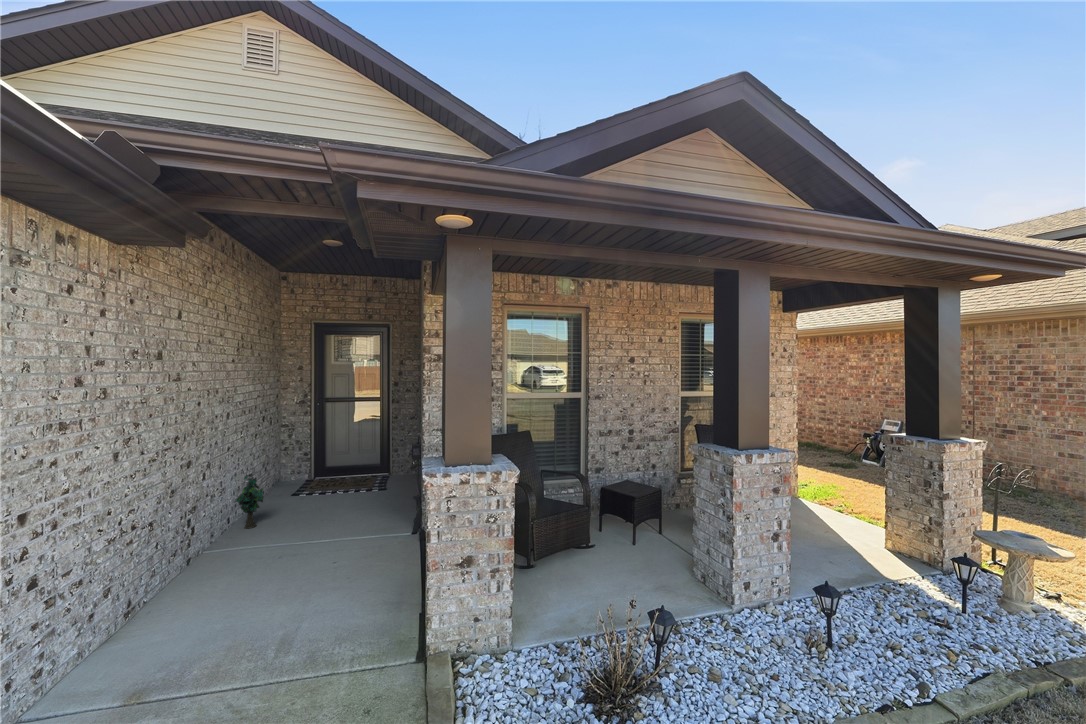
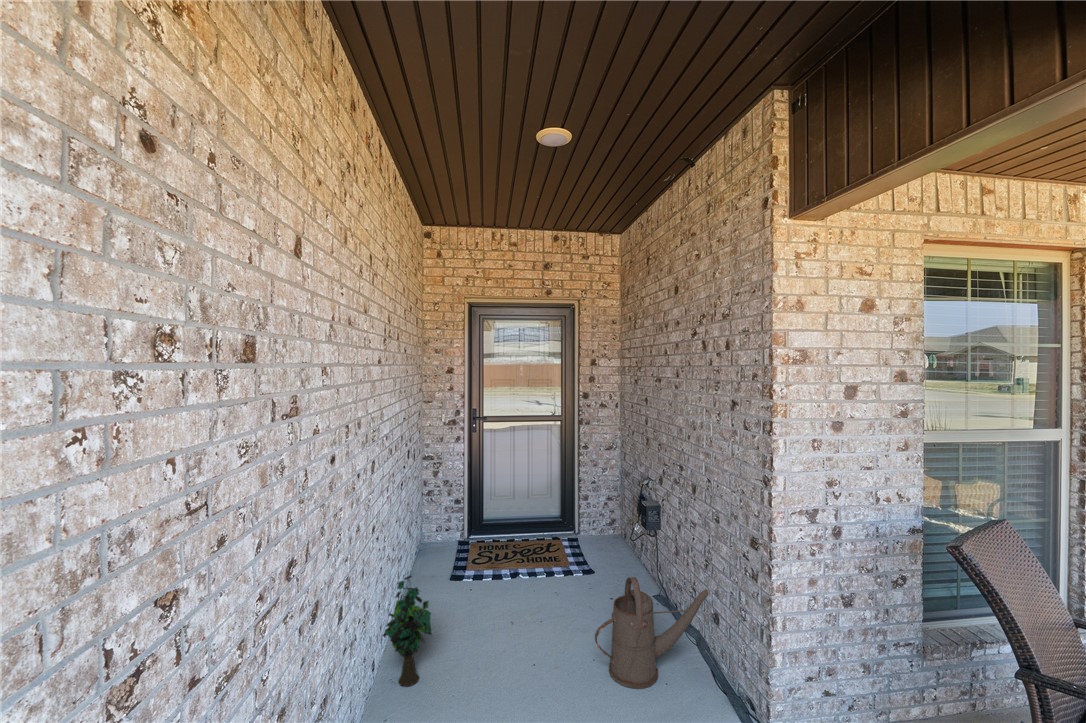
watering can: none [354,469,416,521] -> present [595,577,708,689]

